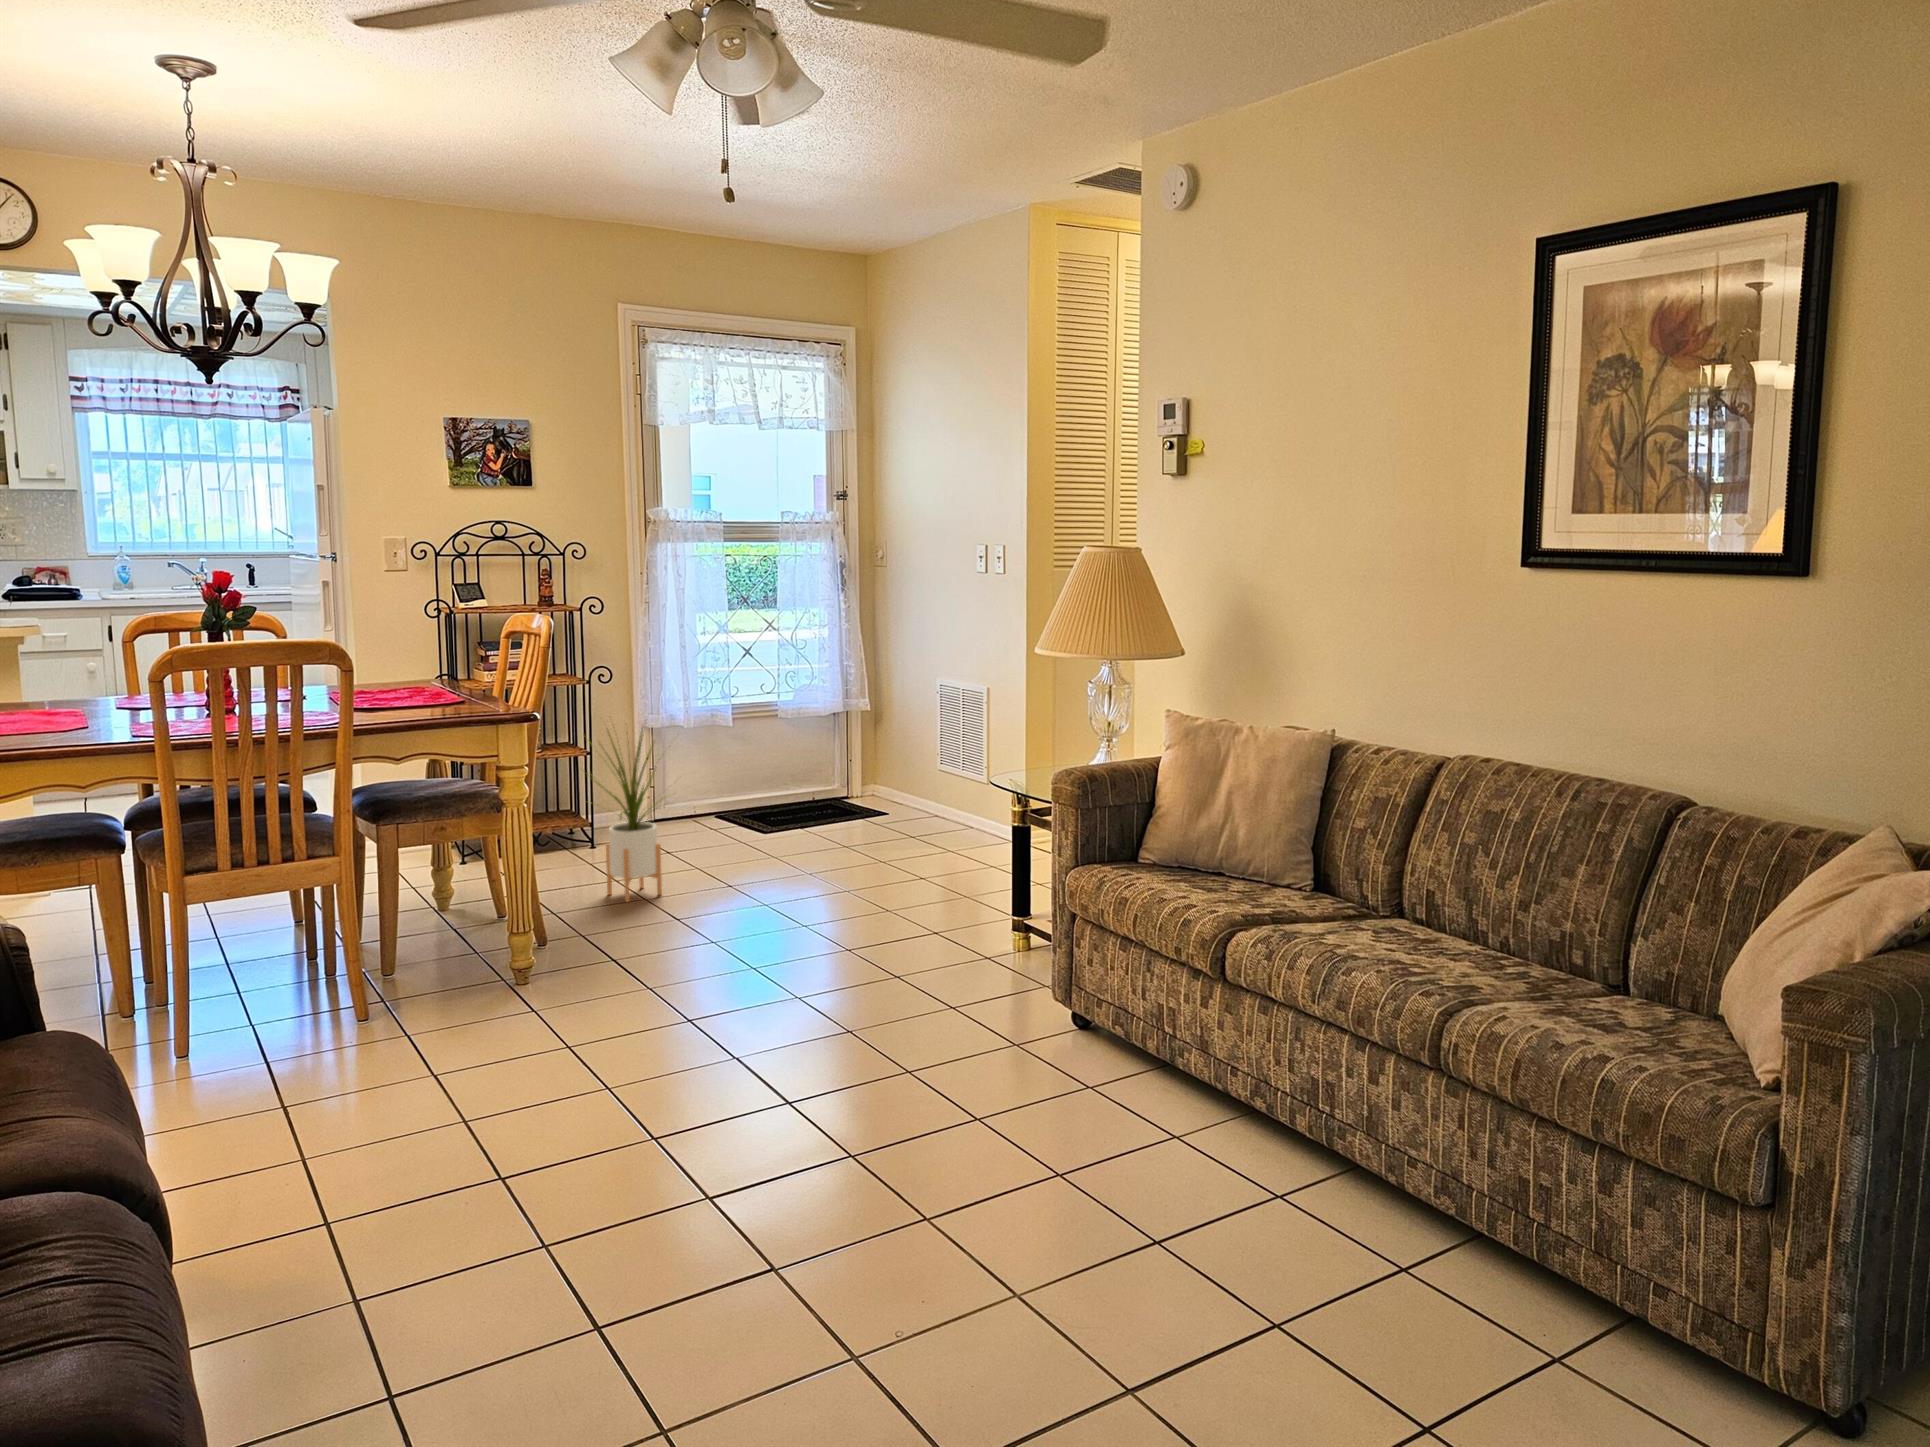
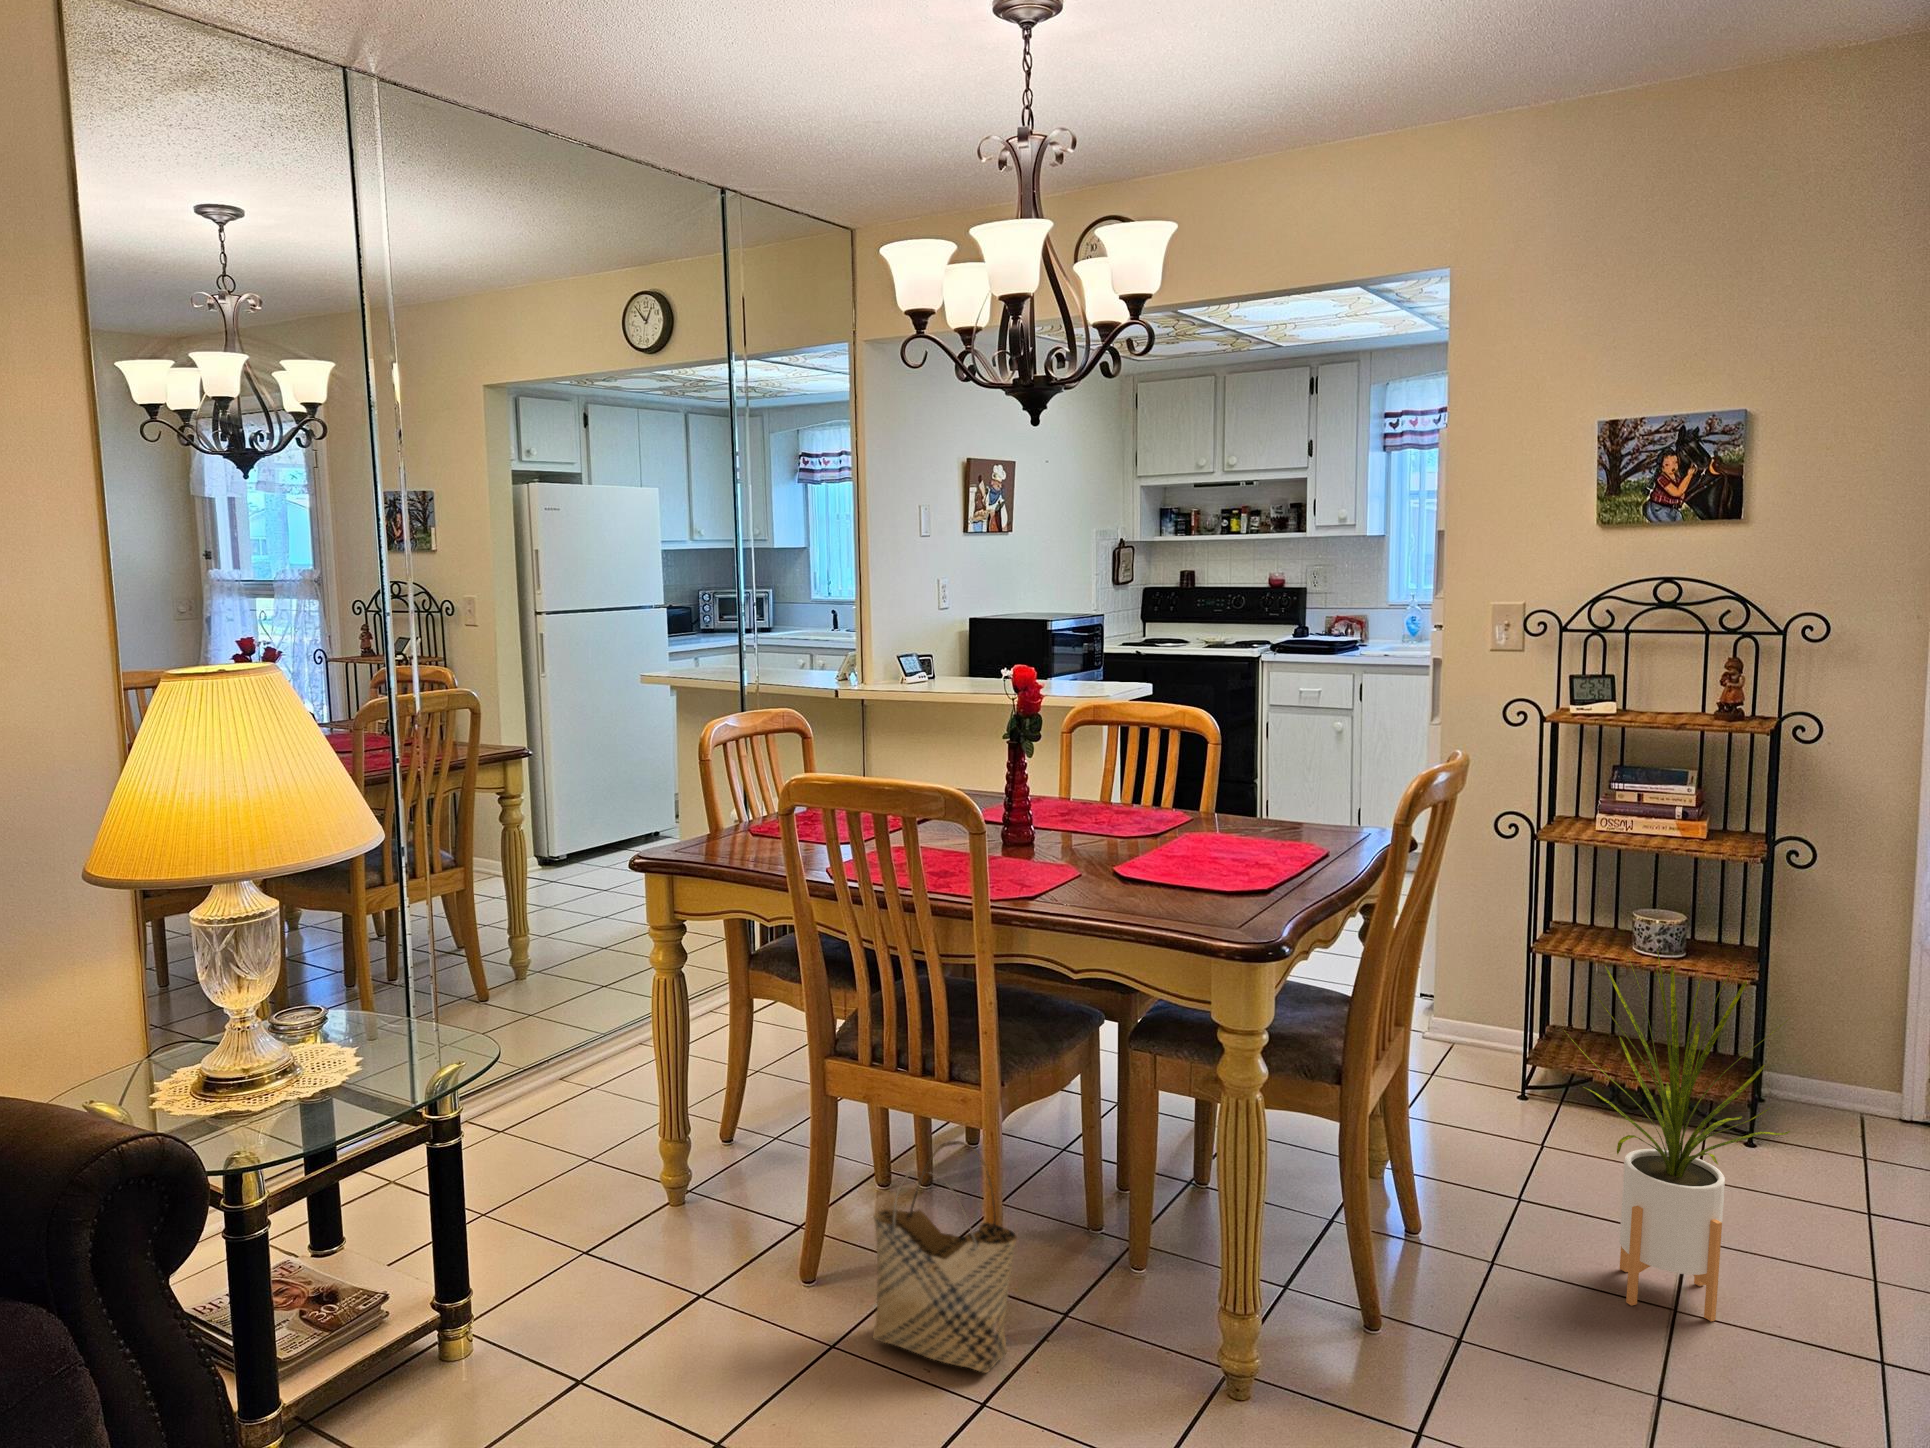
woven basket: none [291,901,402,1049] -> present [873,1141,1017,1373]

